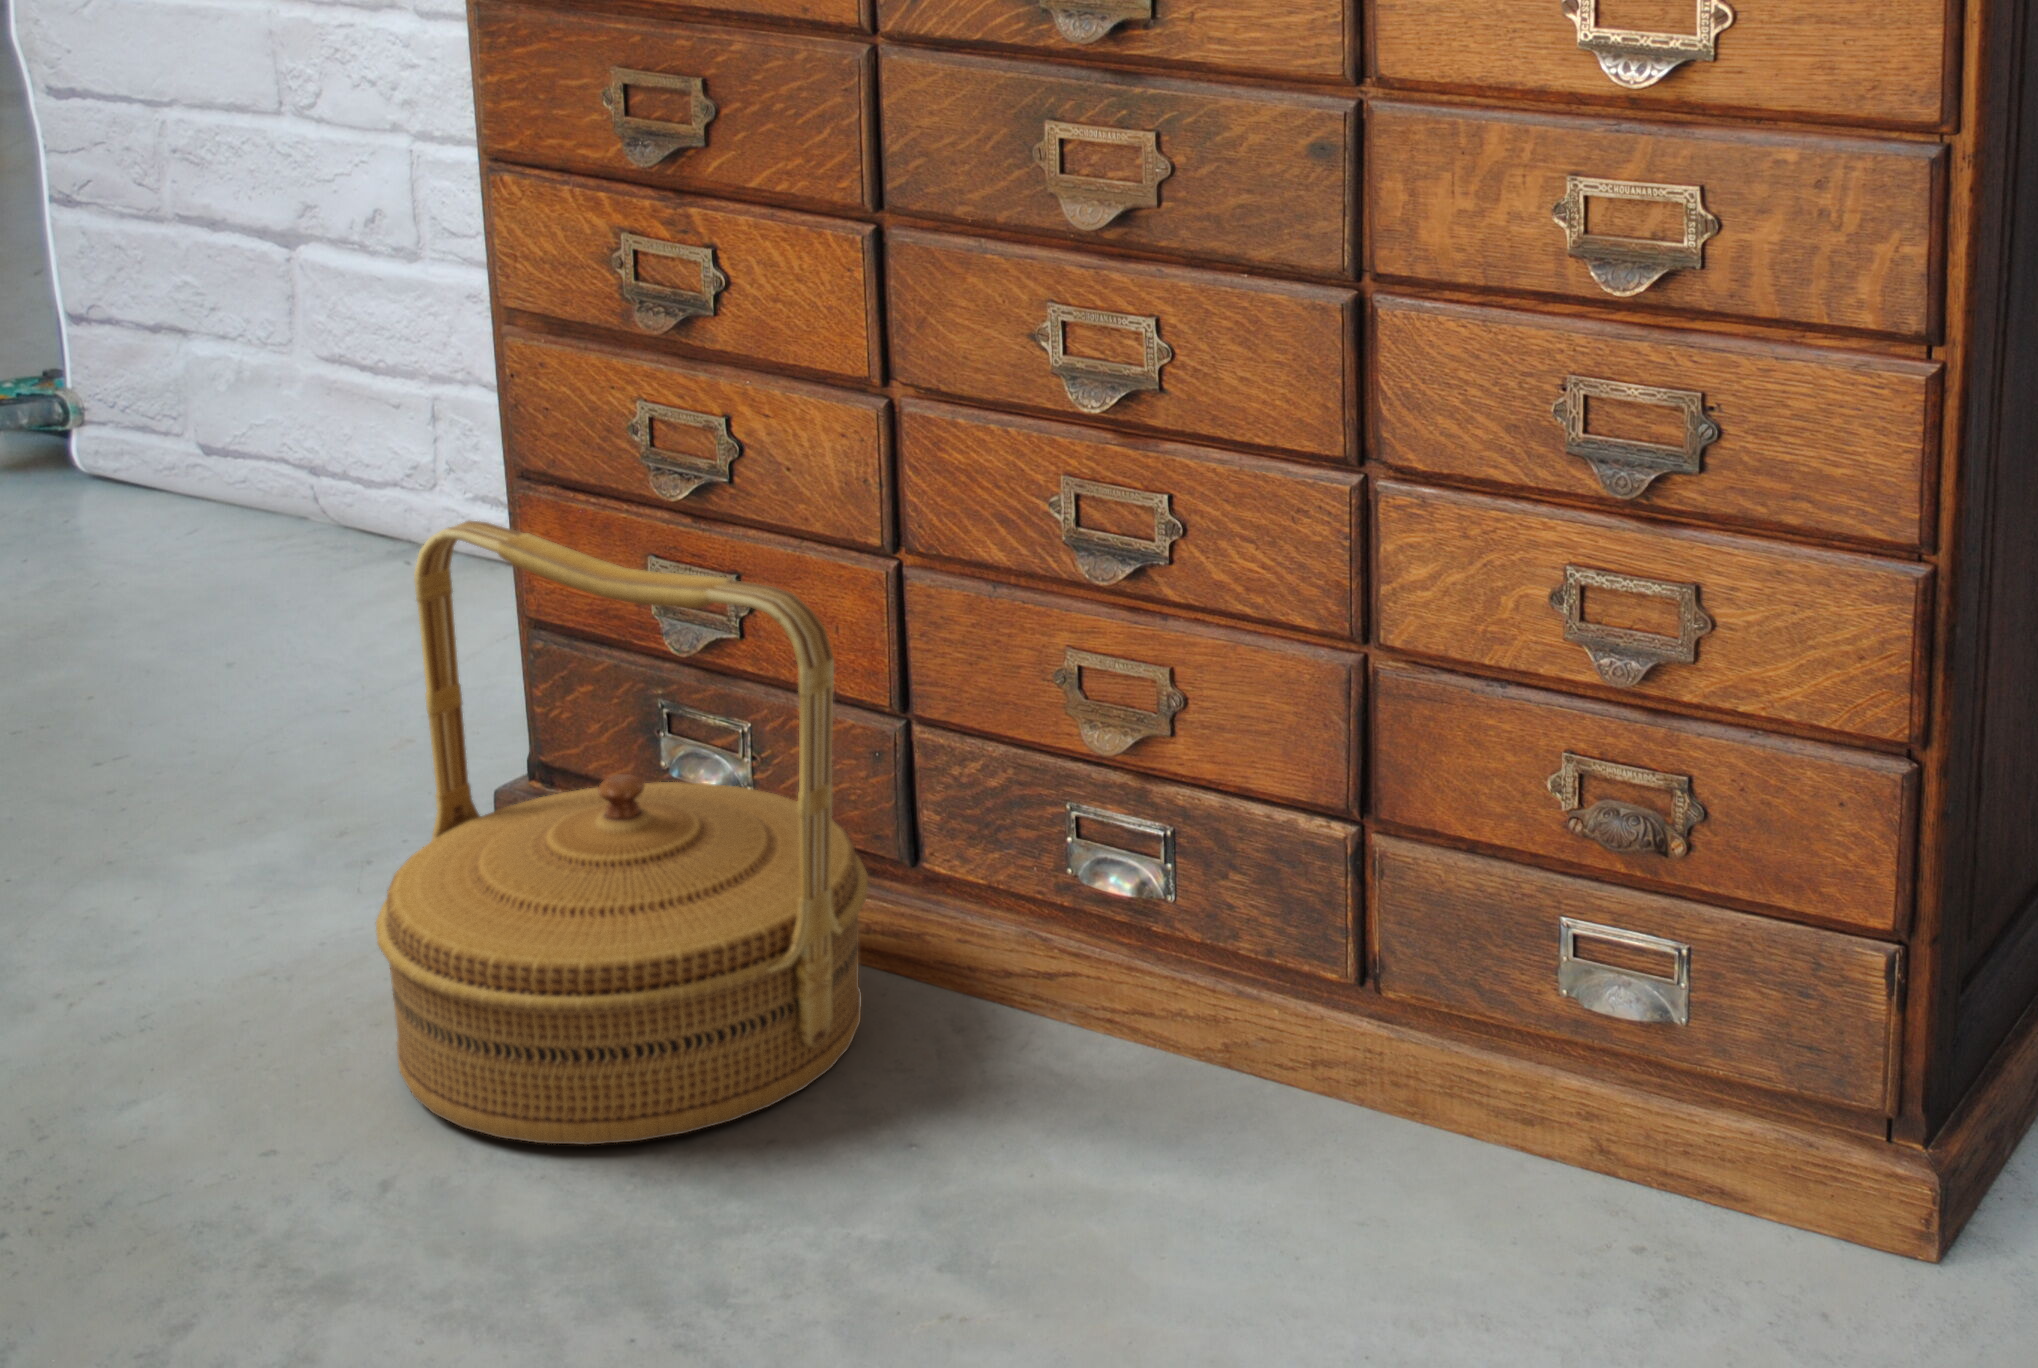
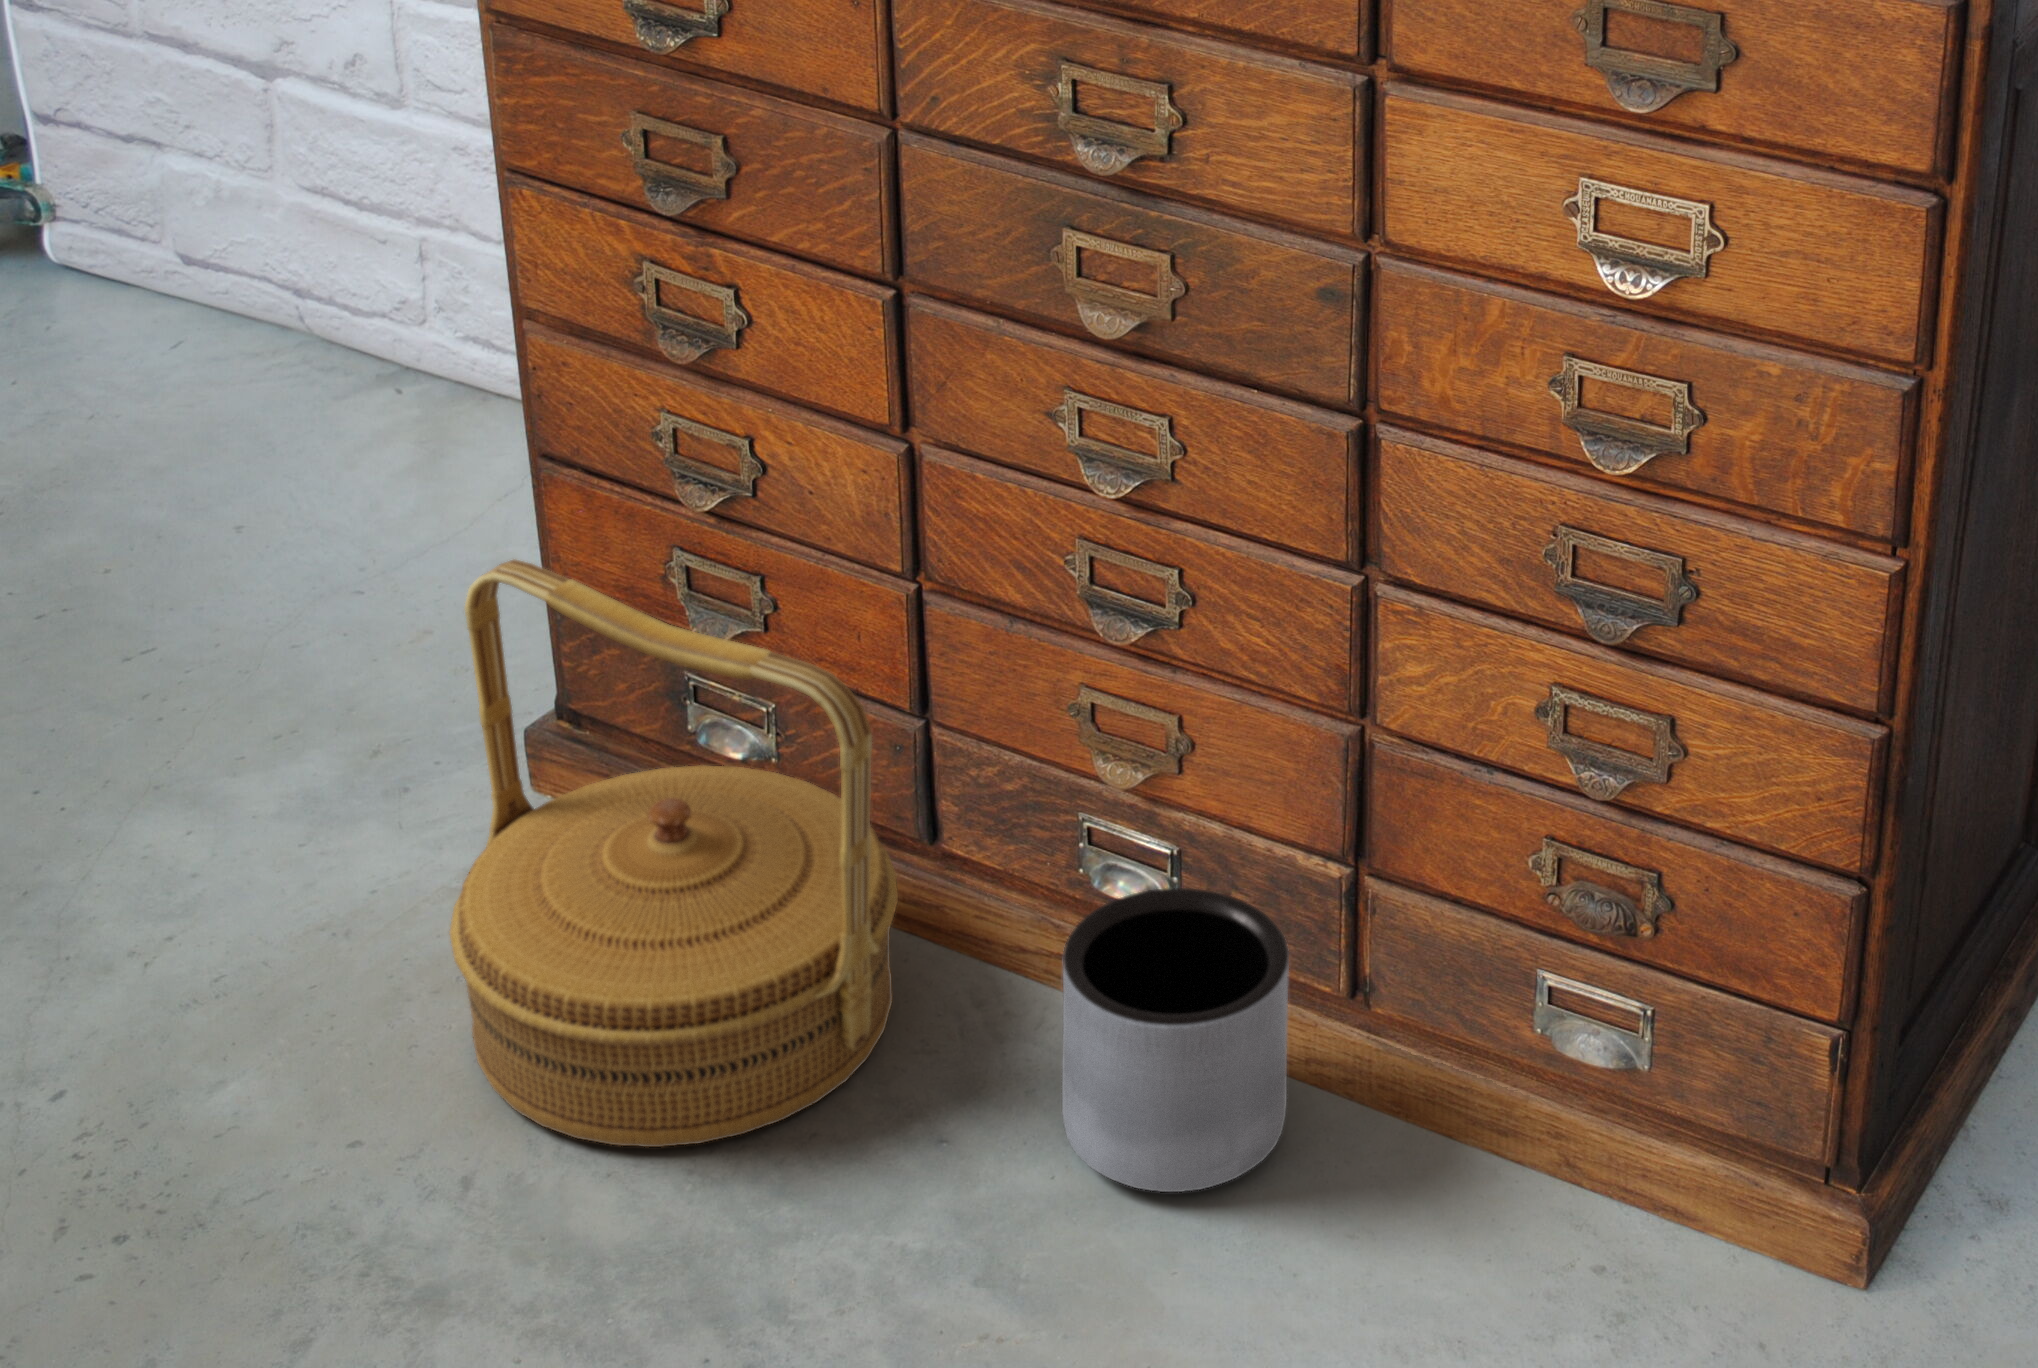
planter: none [1039,856,1288,1179] -> present [1062,888,1289,1192]

